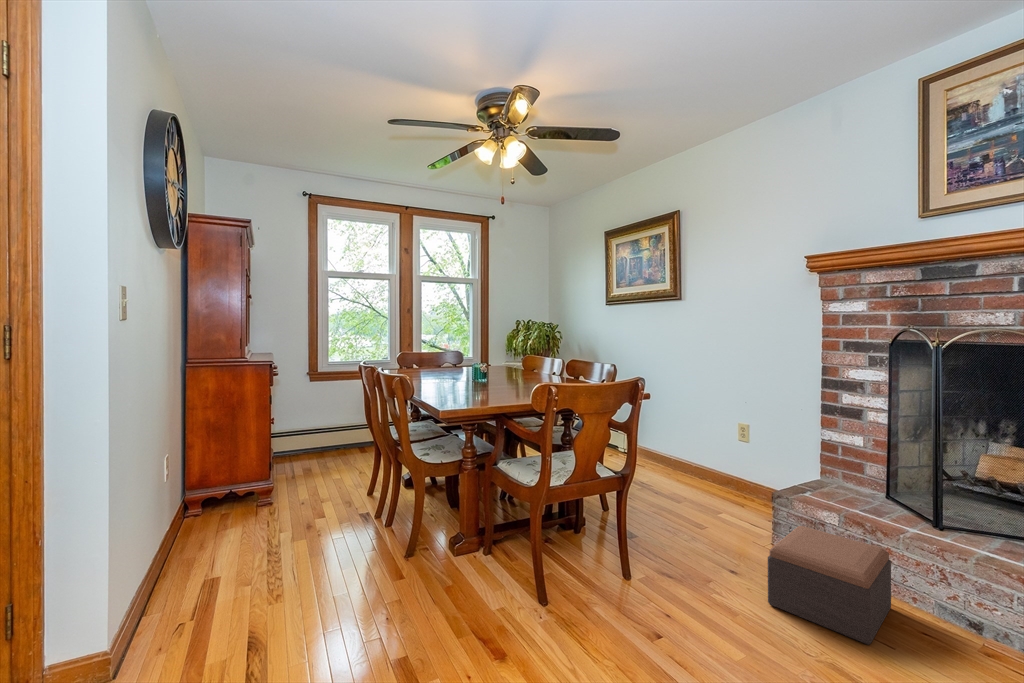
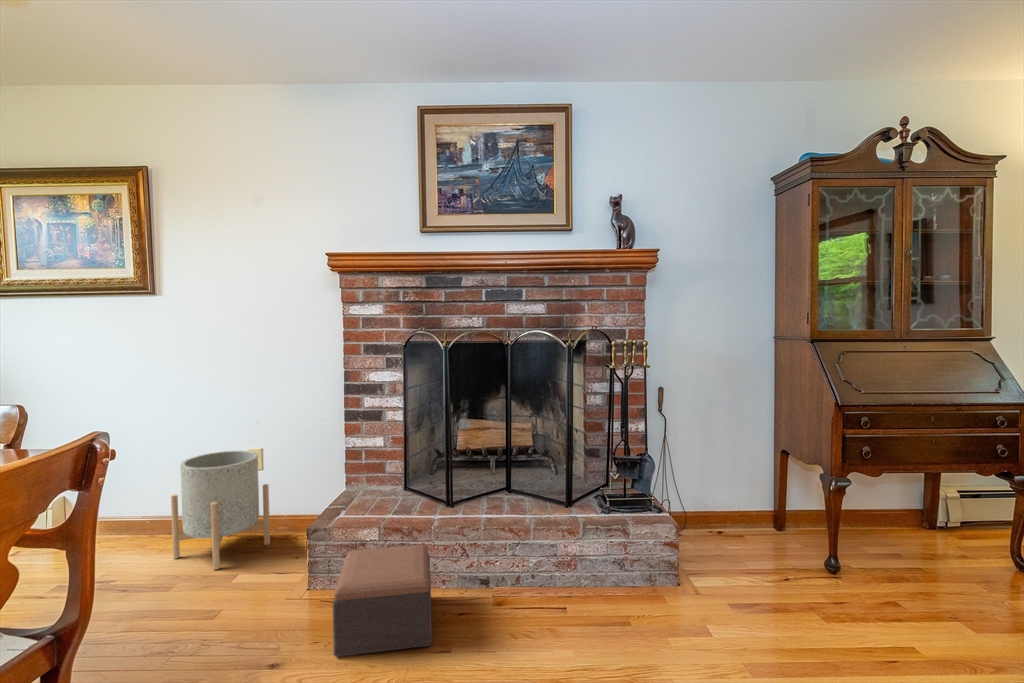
planter: none [680,422,751,508] -> present [171,451,270,570]

